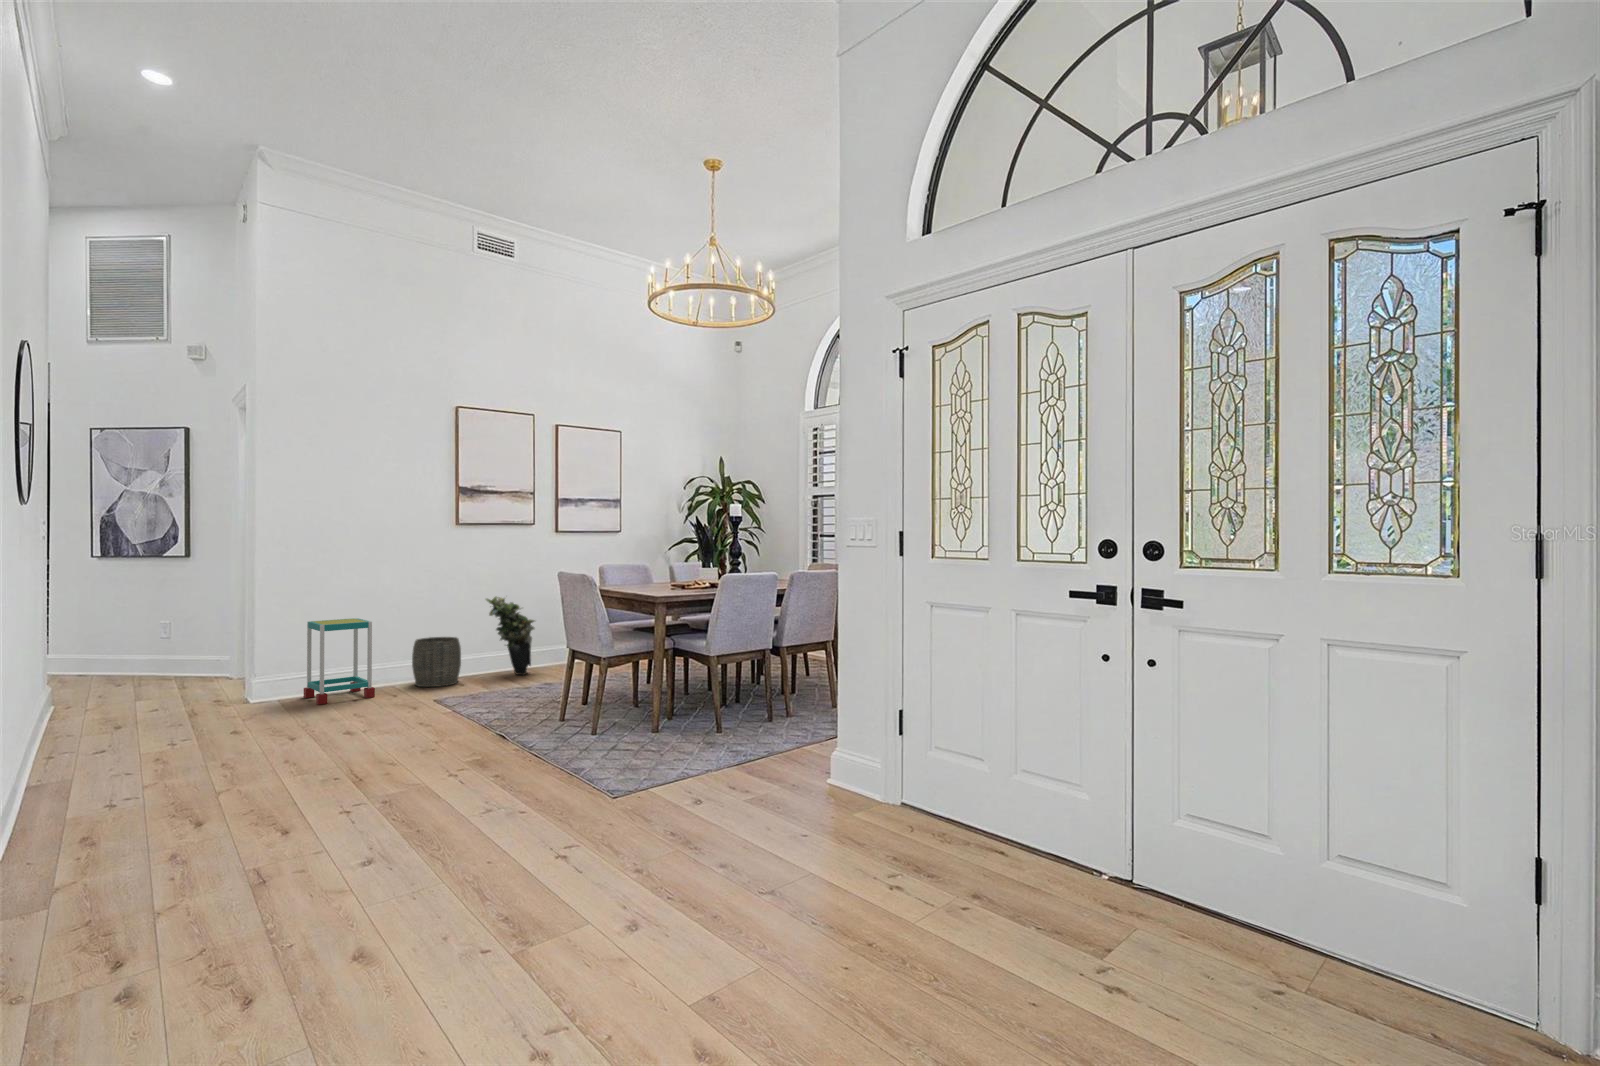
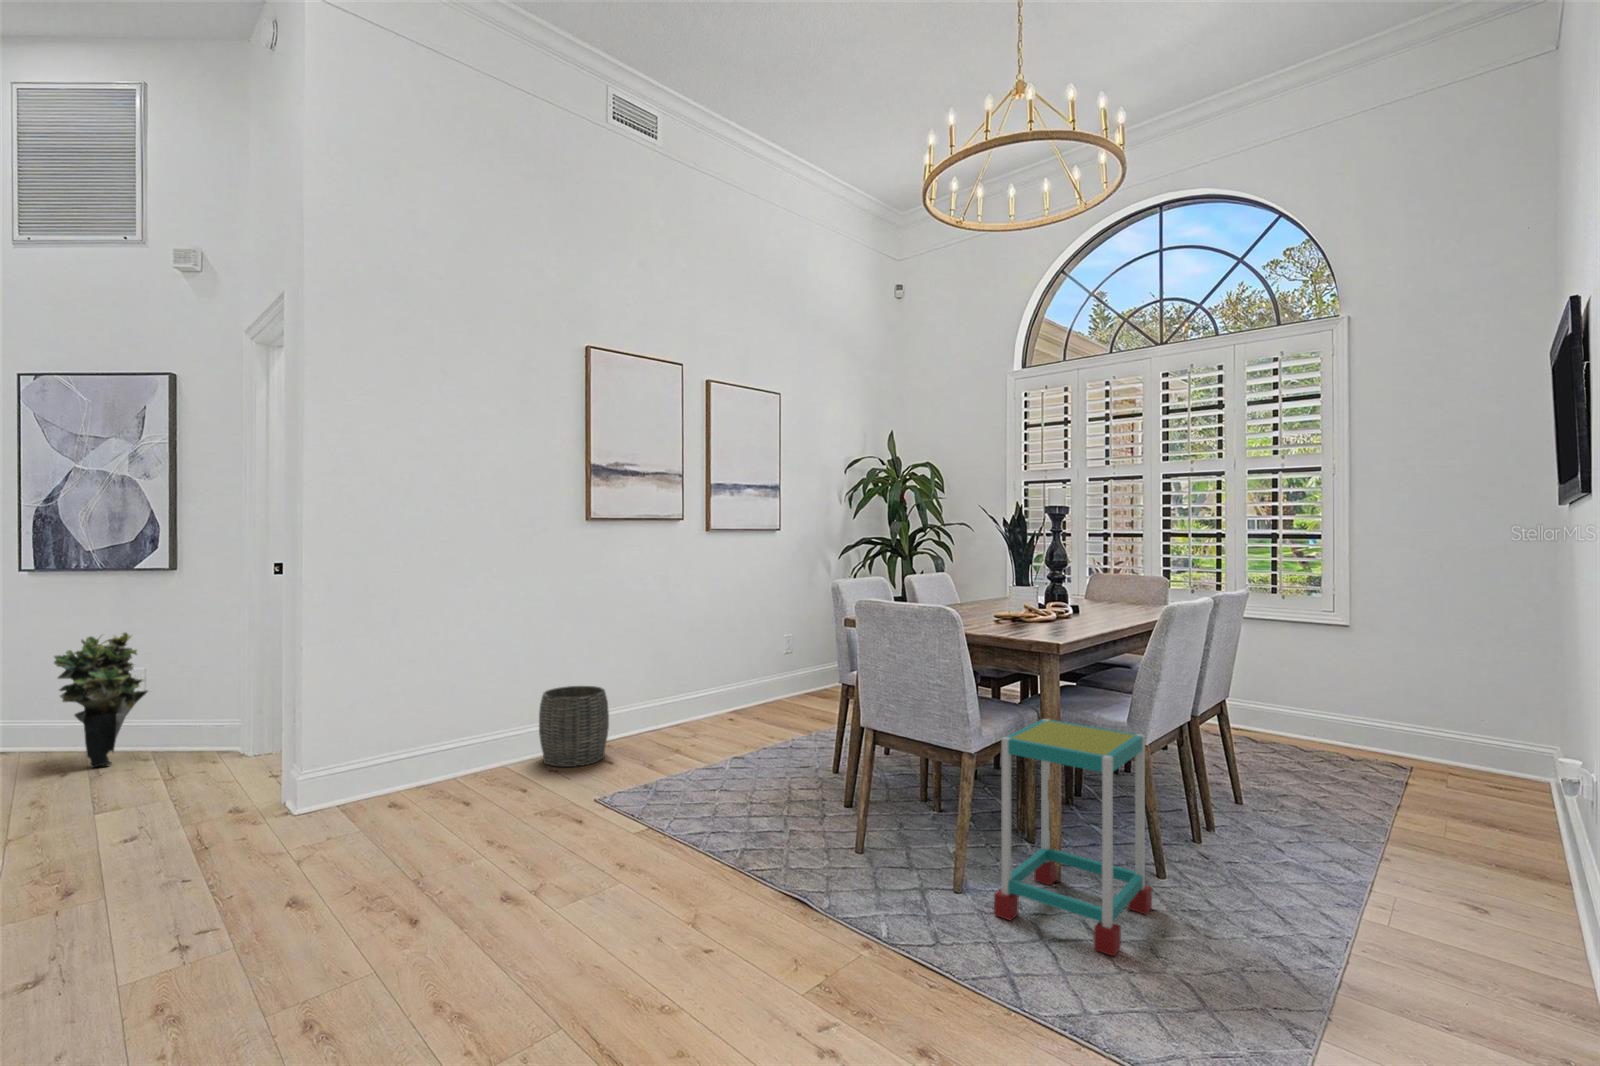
potted plant: present [486,597,534,675] -> present [54,633,148,768]
side table: present [304,618,375,704] -> present [994,719,1152,956]

